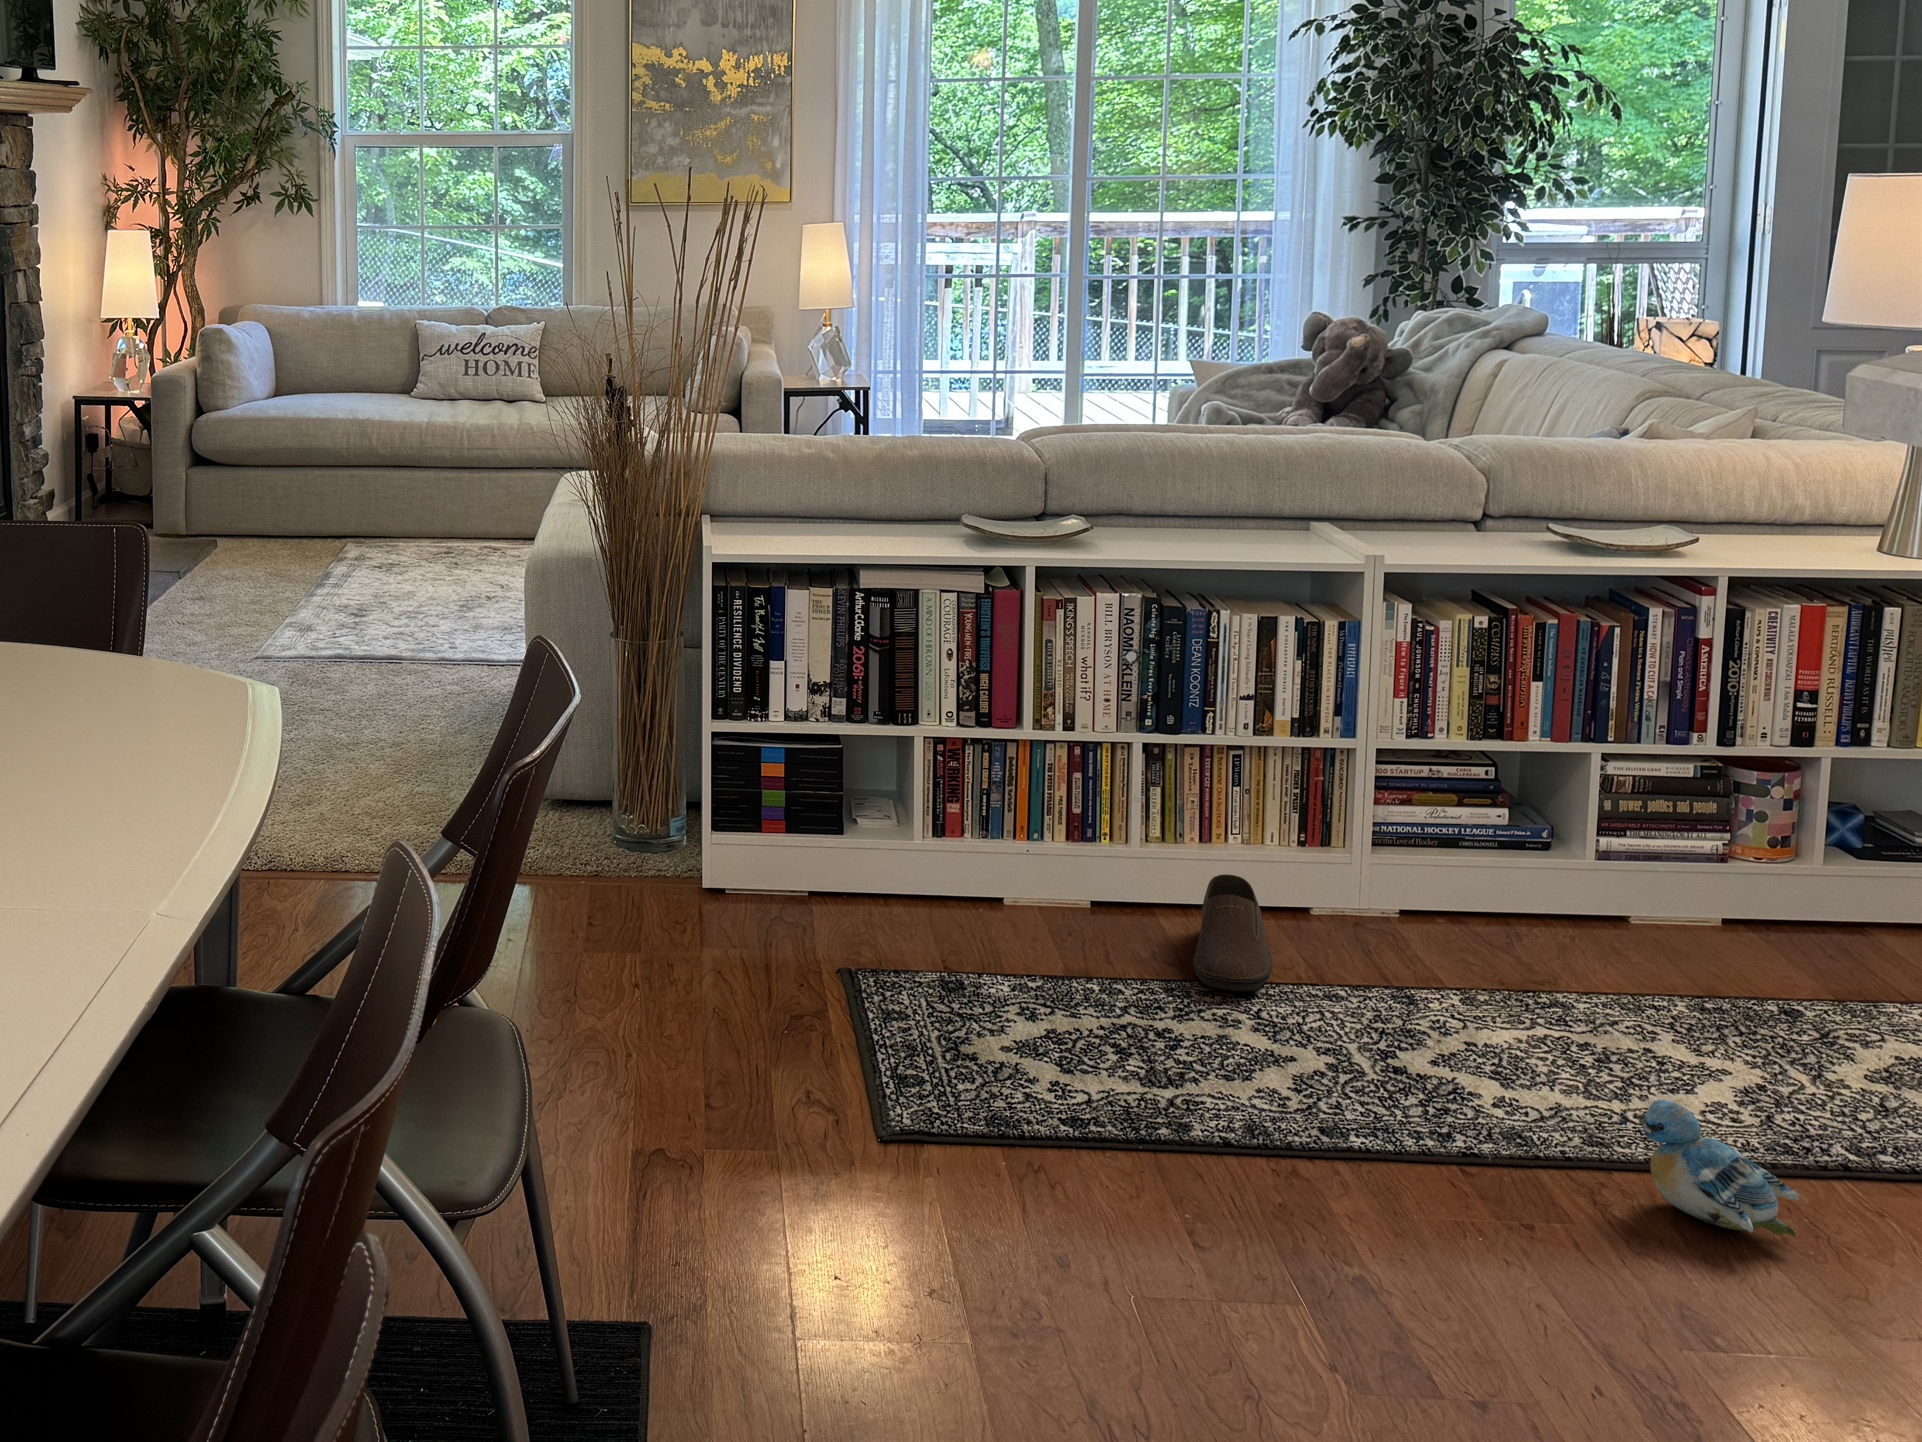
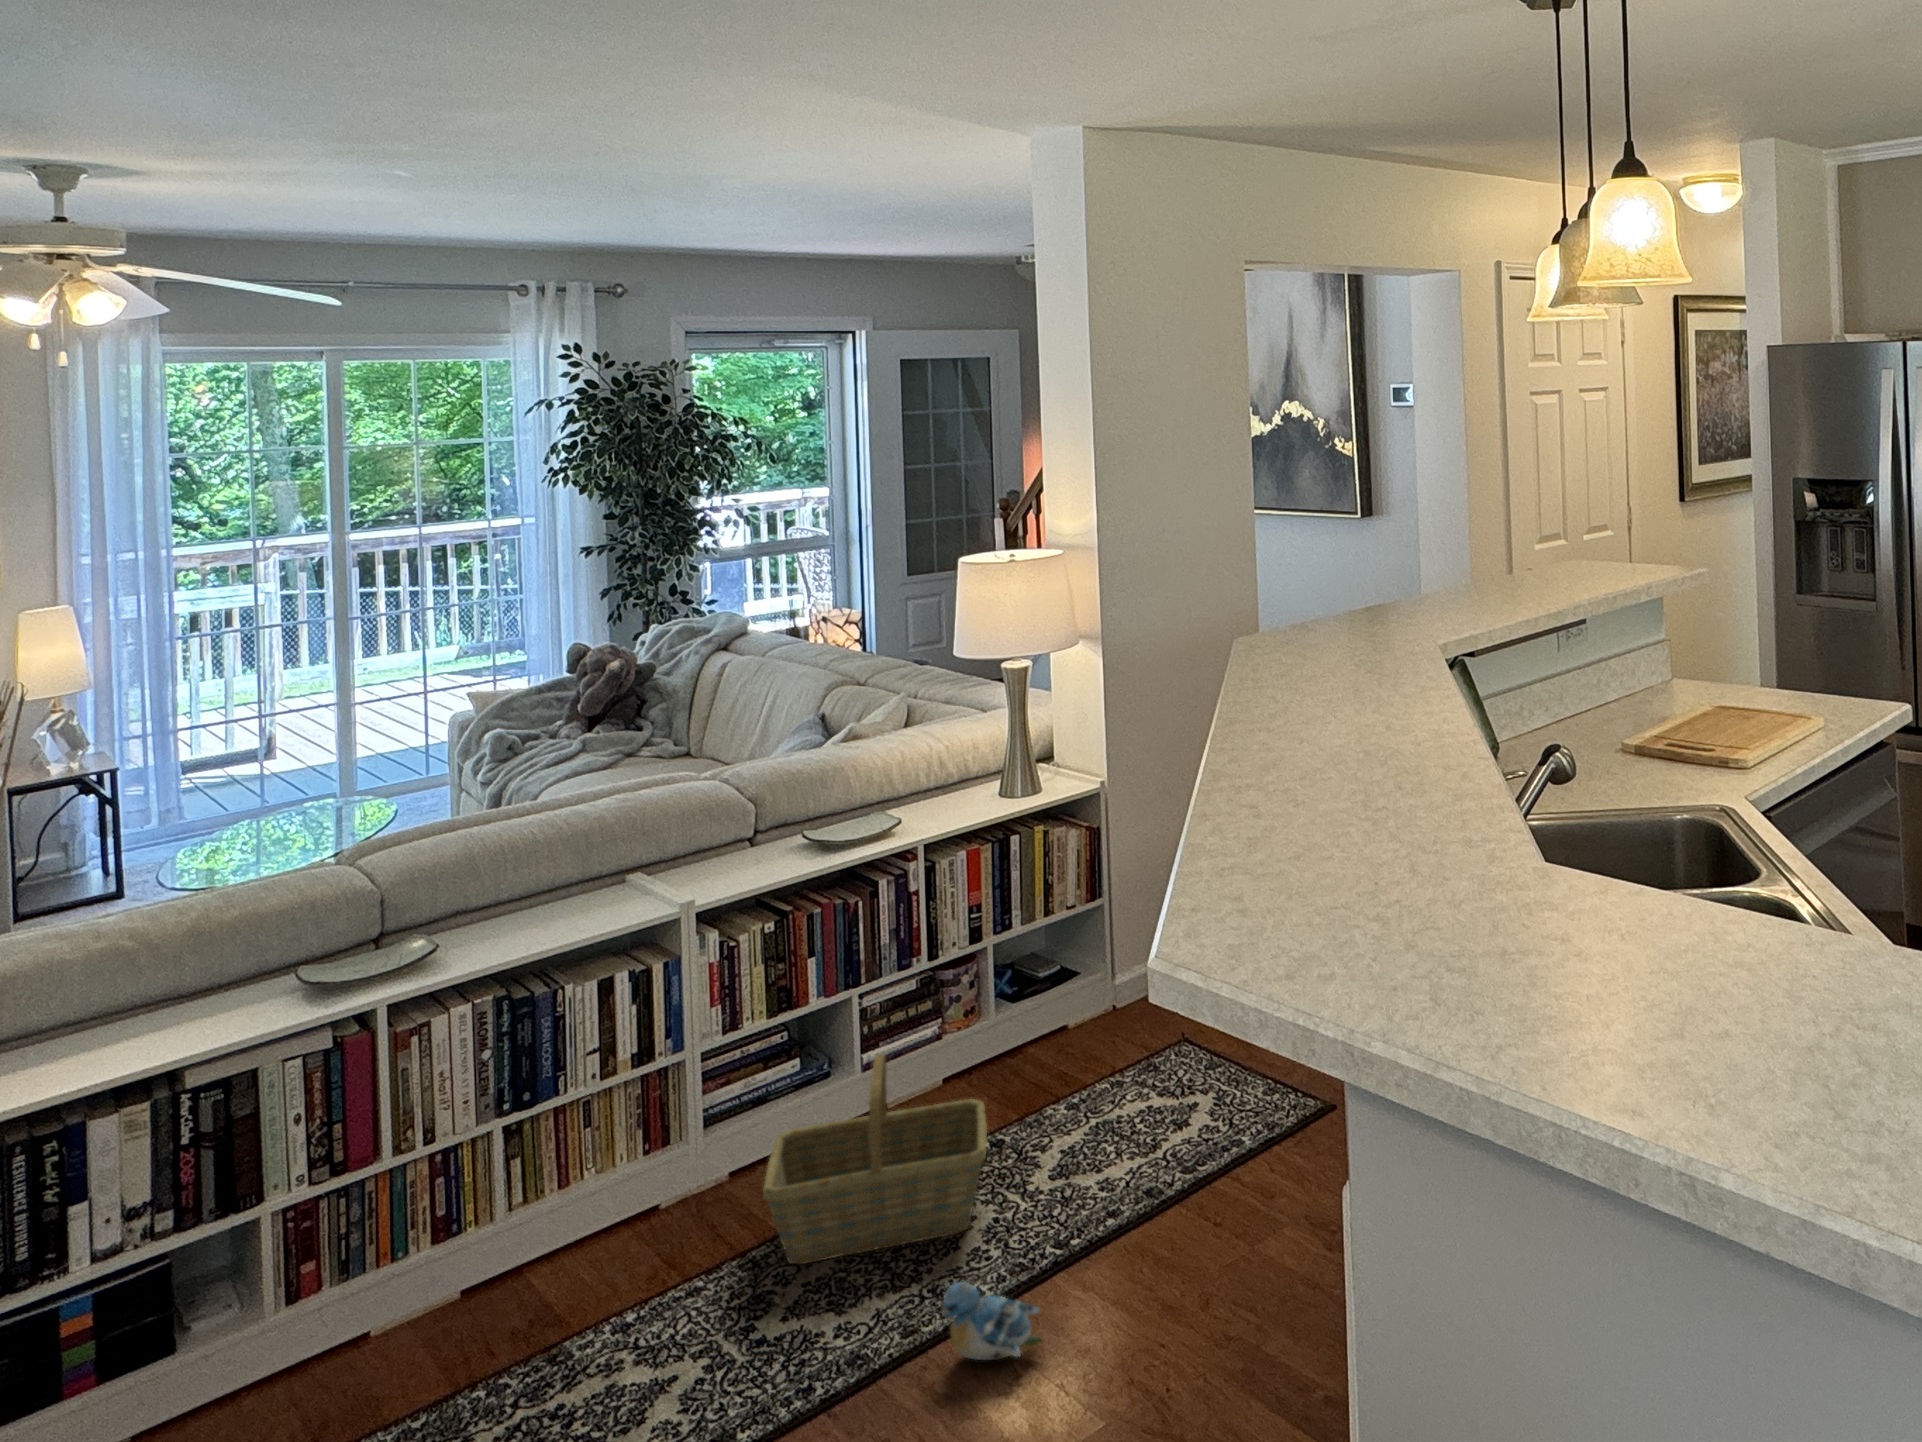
basket: none [1426,808,1768,1080] -> present [763,1054,987,1264]
shoe: present [1193,874,1272,991] -> none [572,1212,642,1333]

